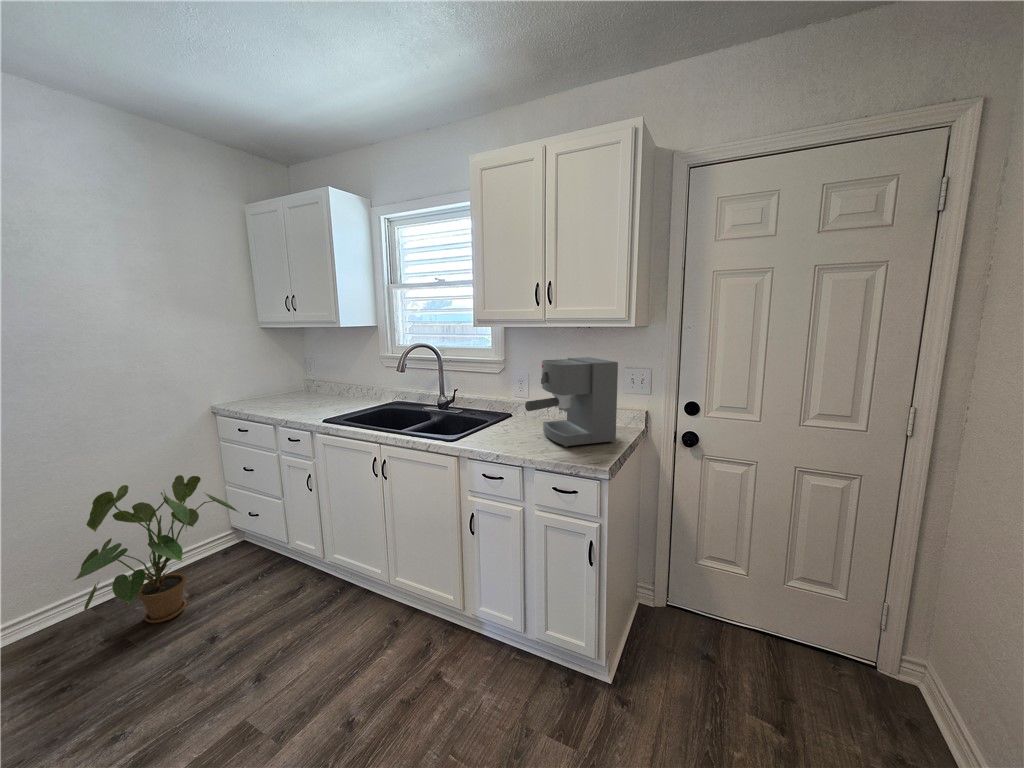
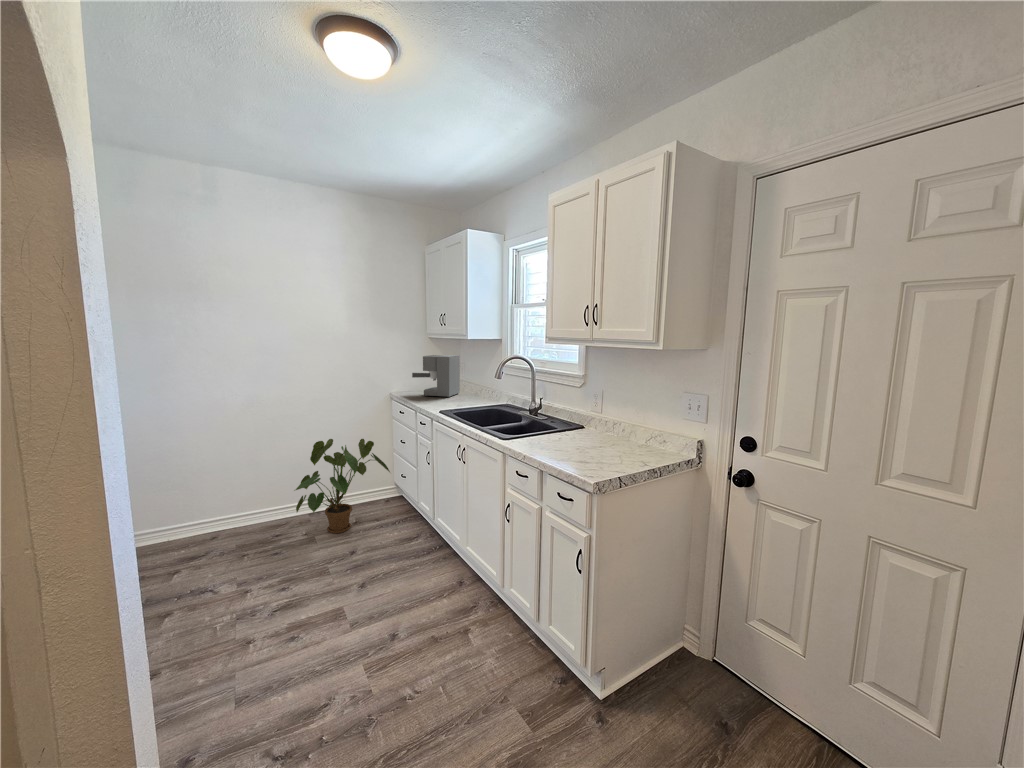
coffee maker: present [525,357,618,447] -> present [412,355,460,397]

